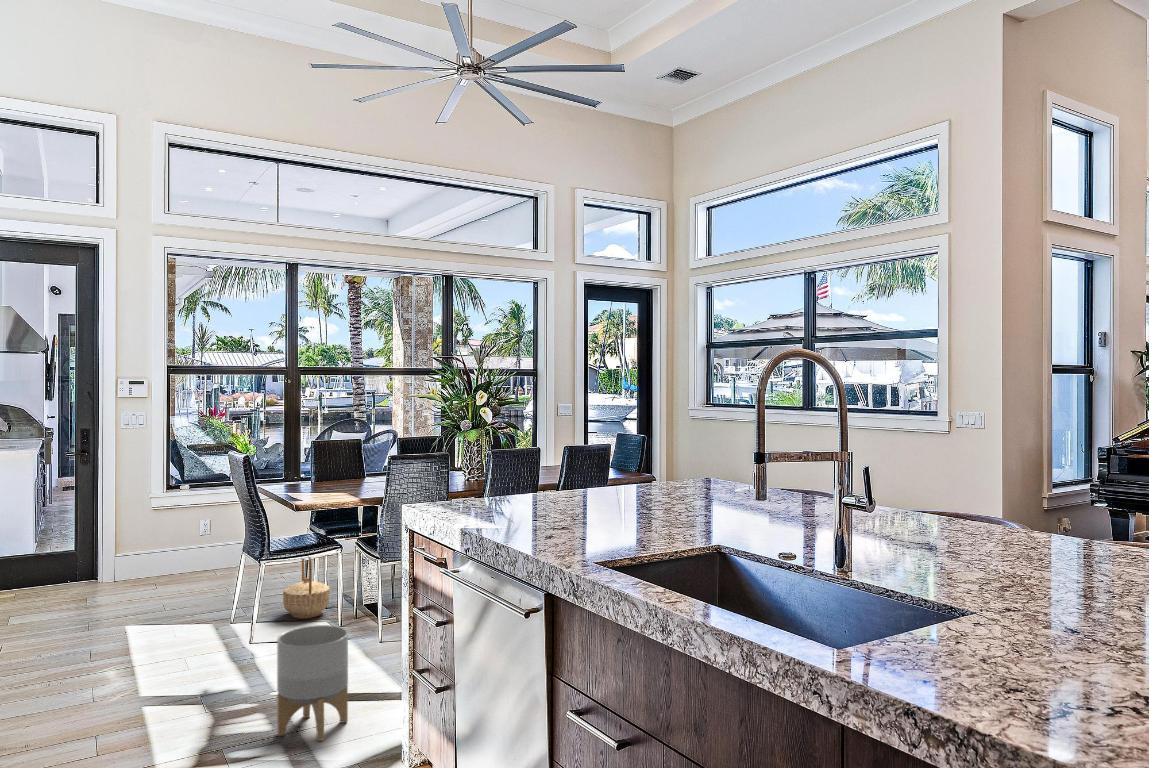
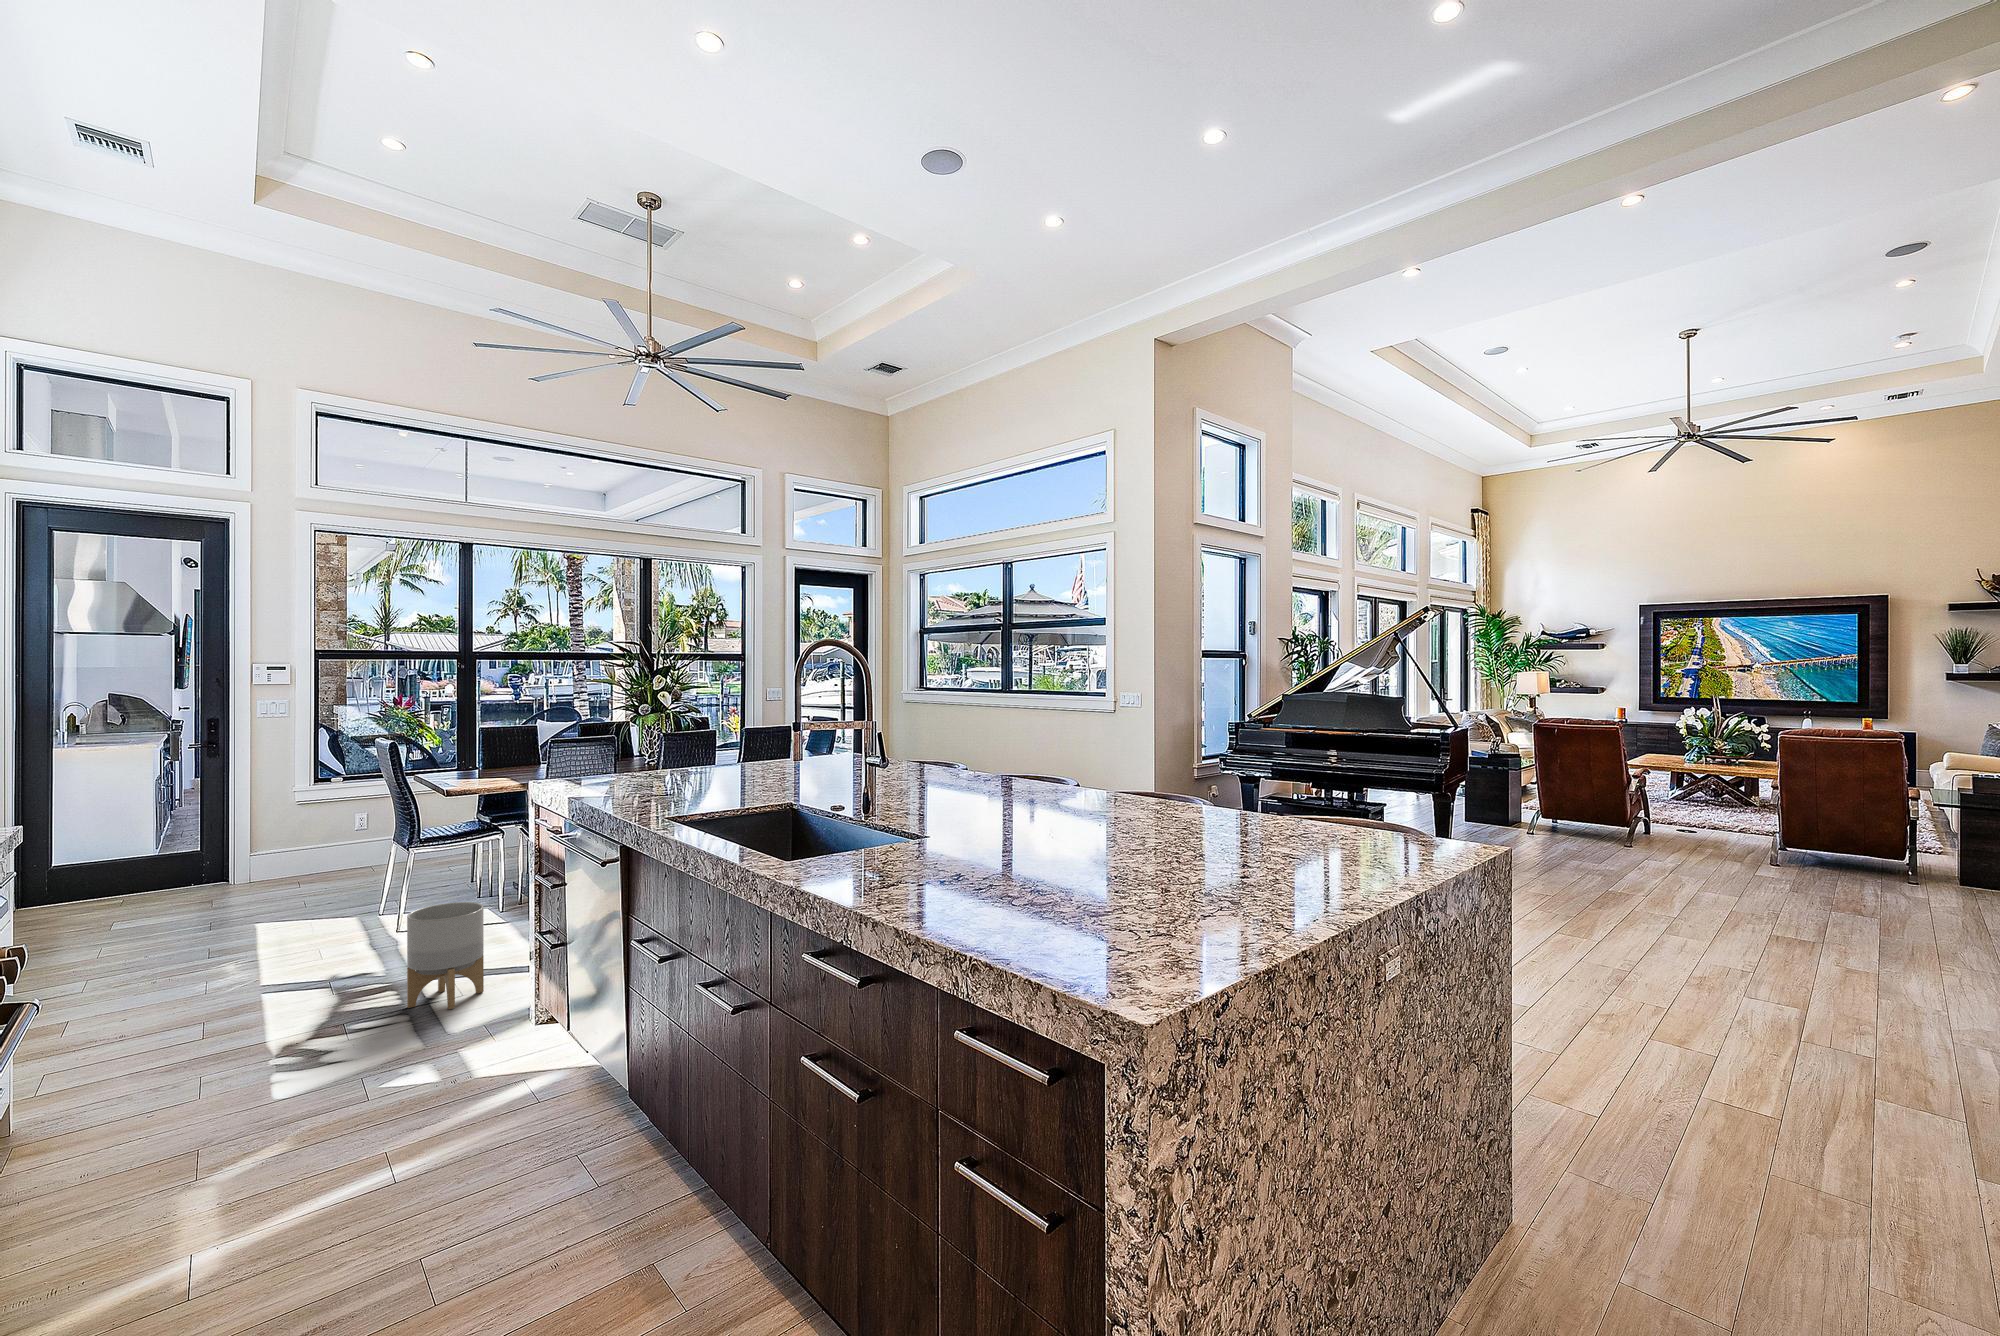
basket: present [283,556,330,619] -> none [439,837,492,907]

